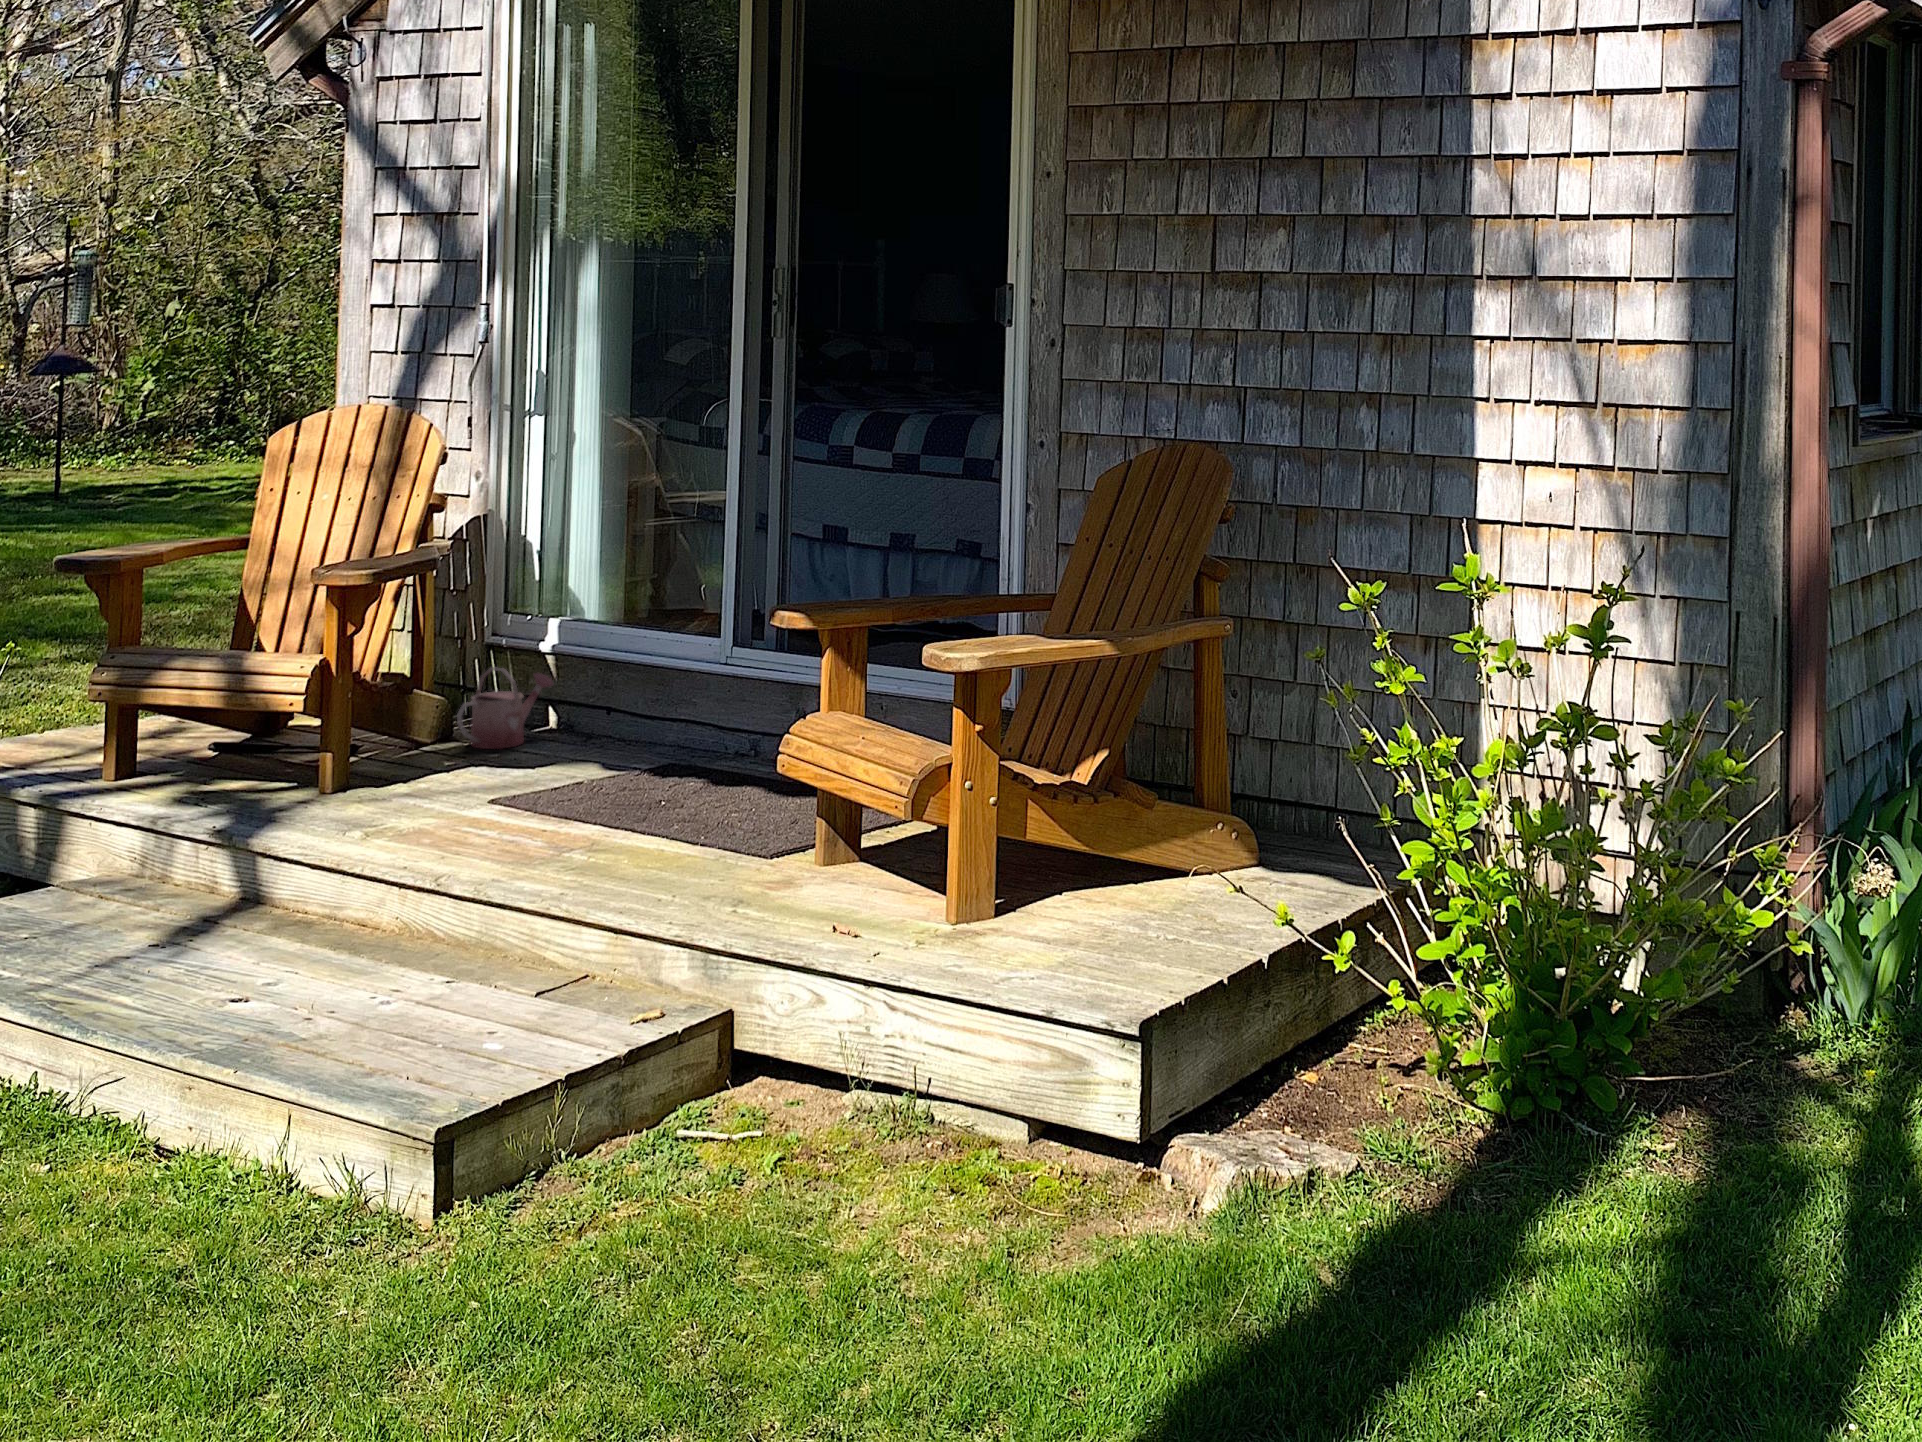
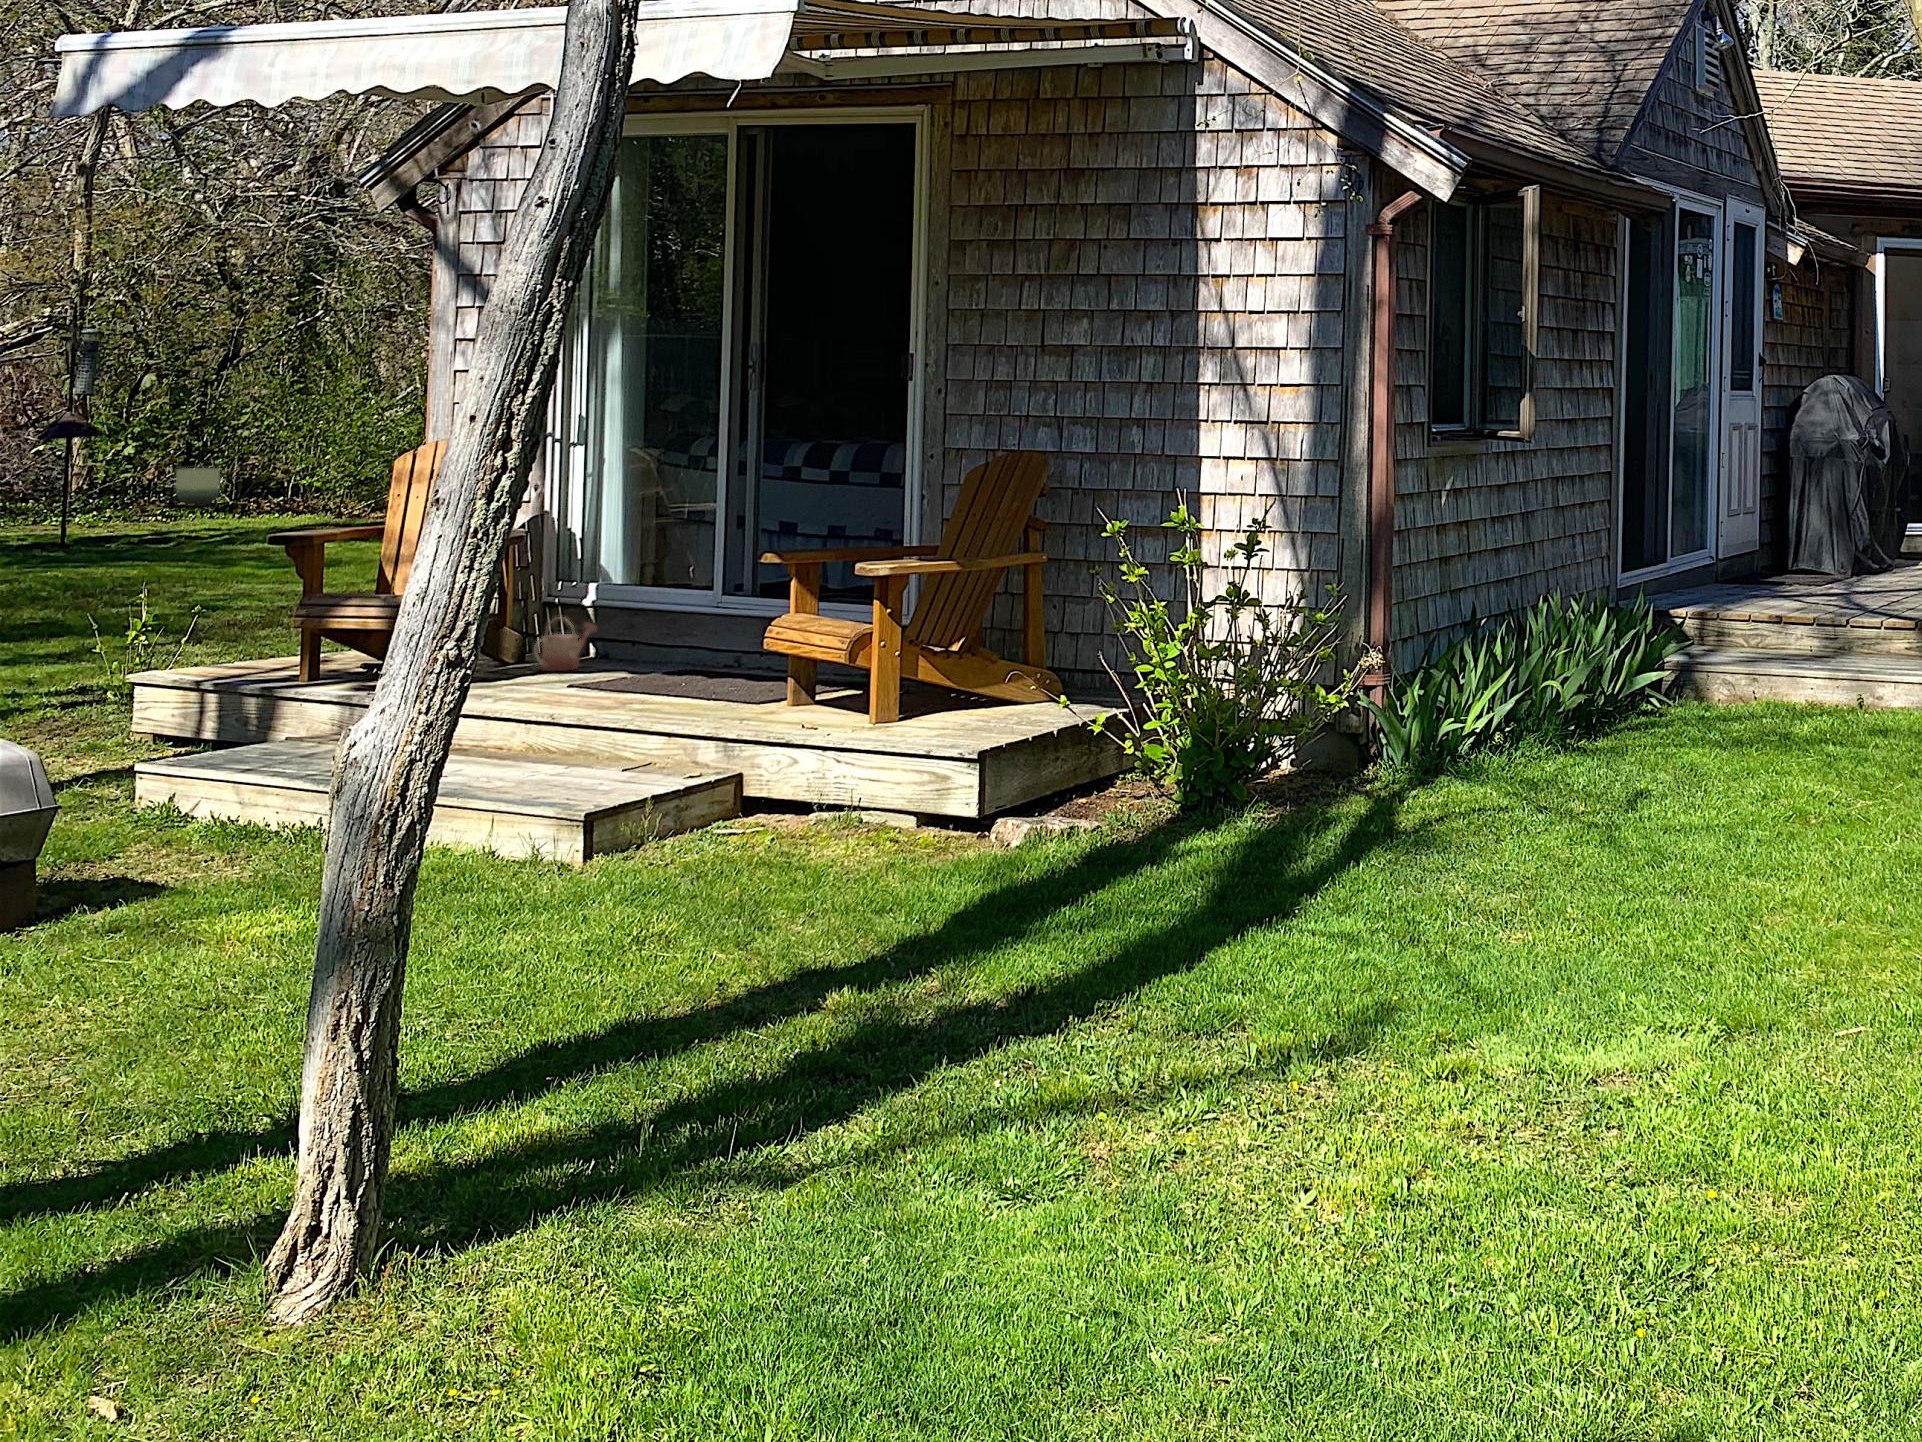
planter: none [171,402,218,446] -> present [176,468,220,506]

